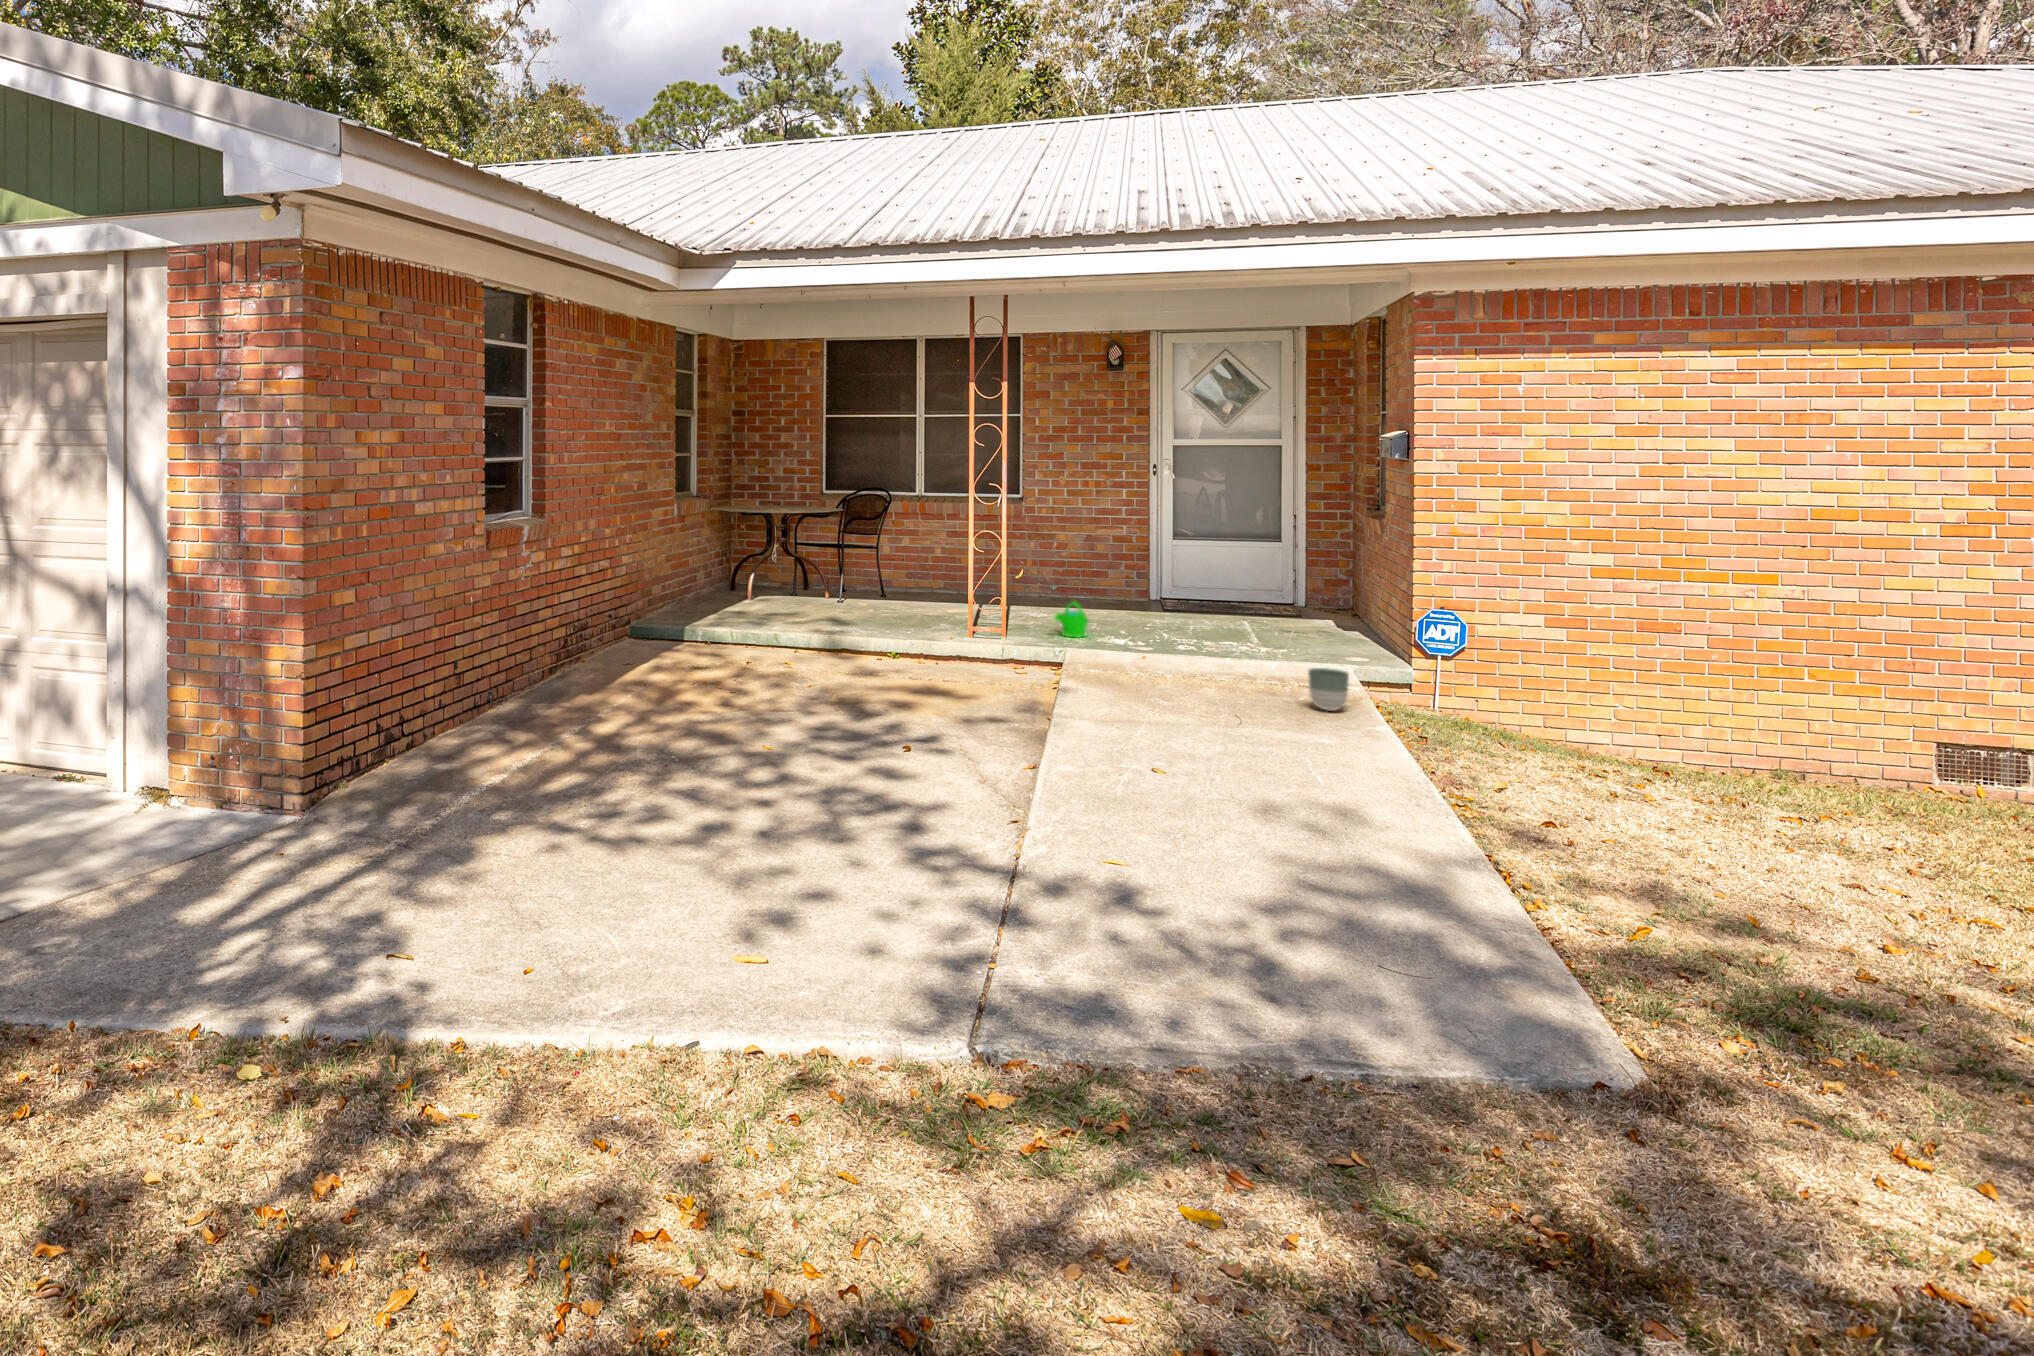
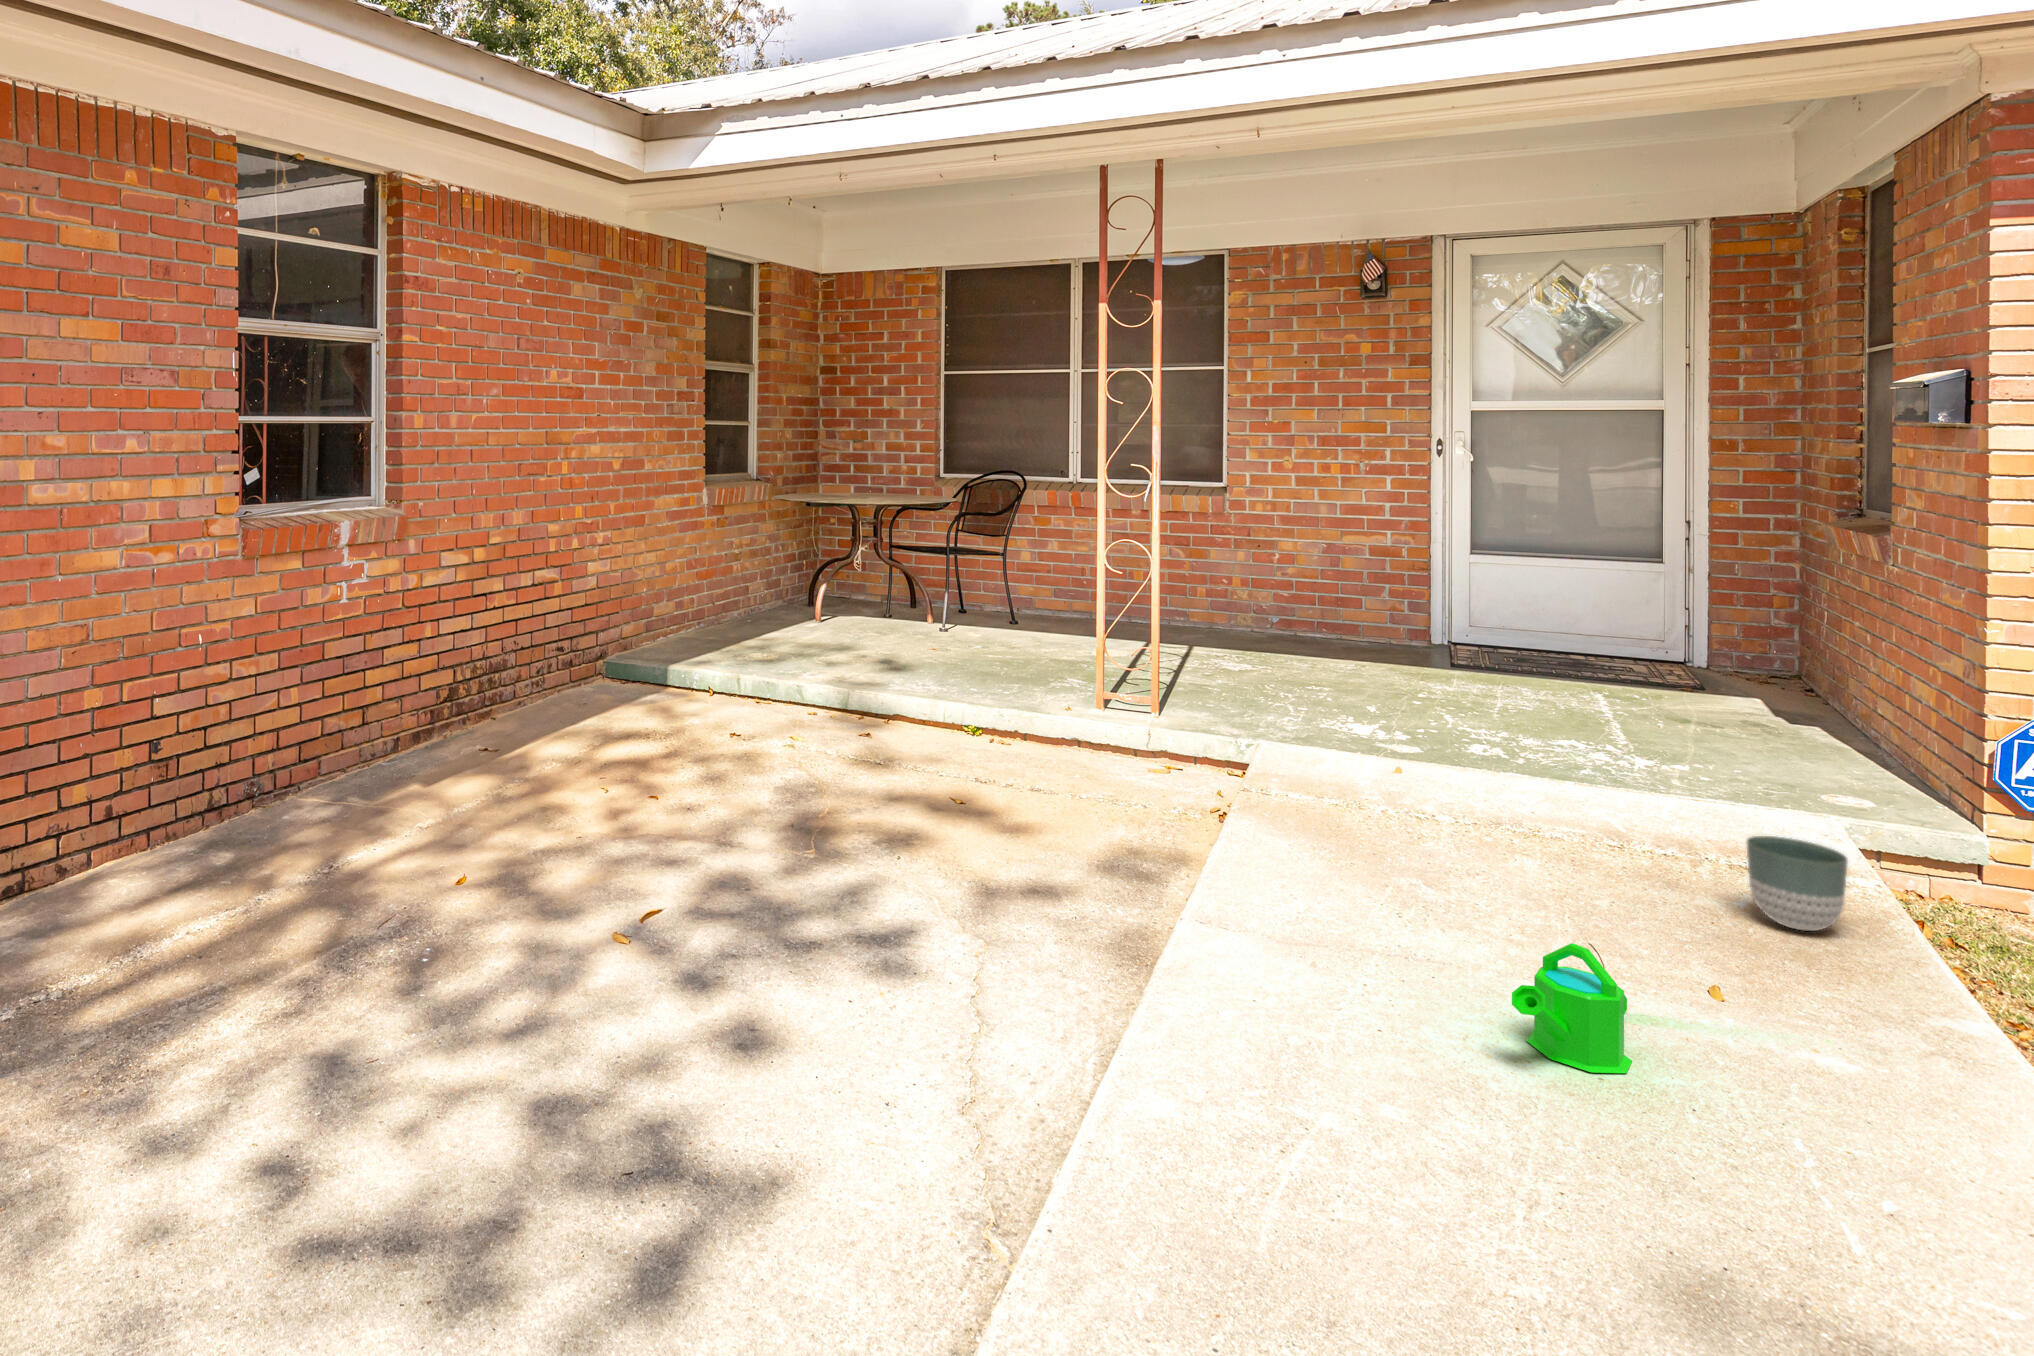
watering can: present [1055,602,1089,638] -> present [1512,943,1632,1073]

